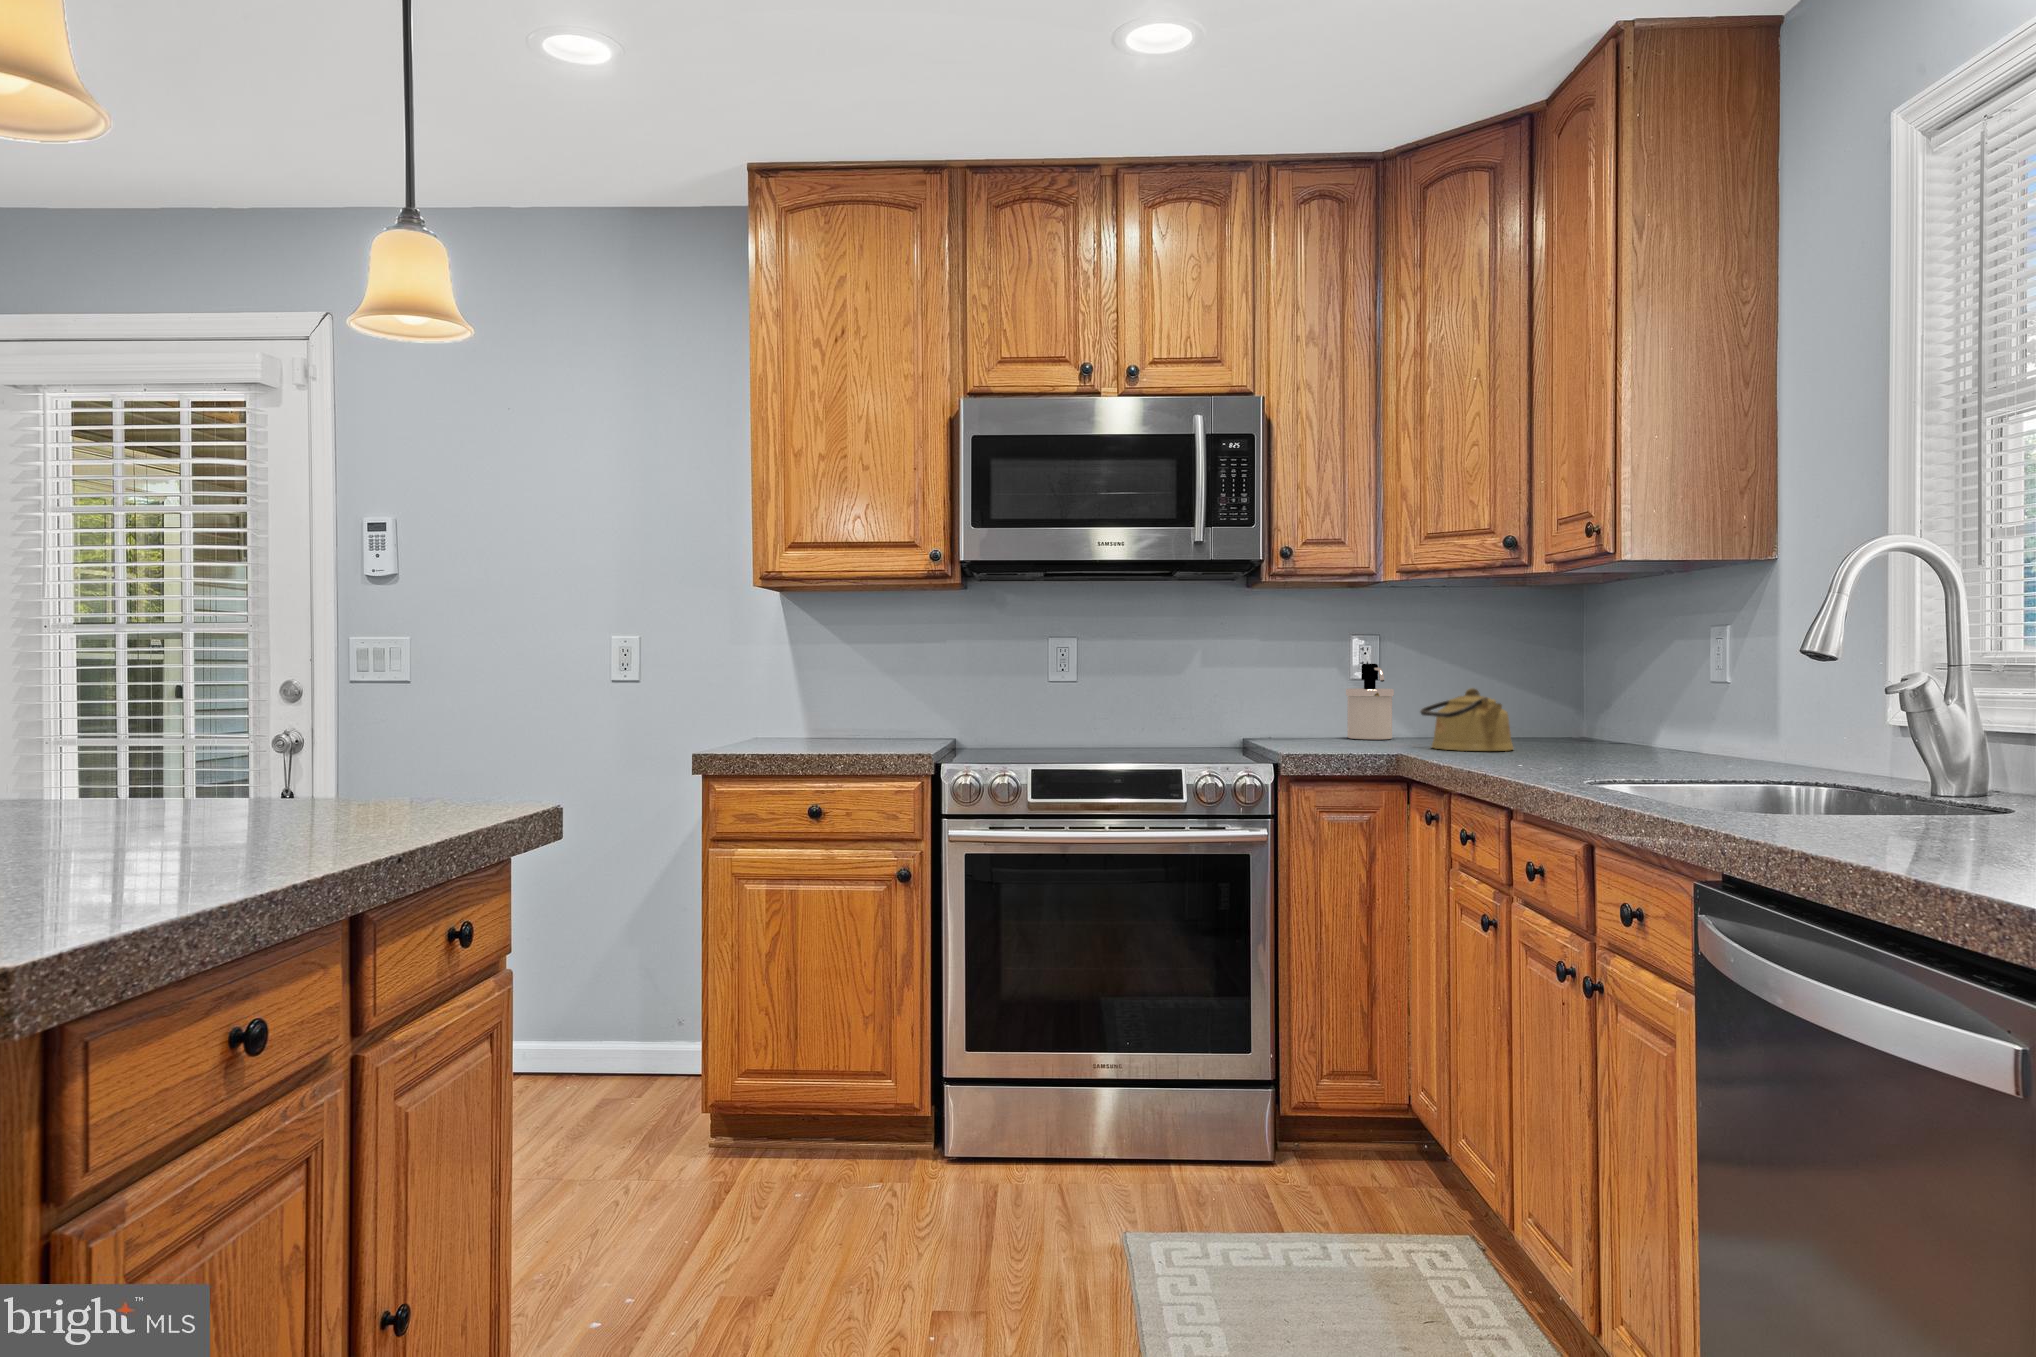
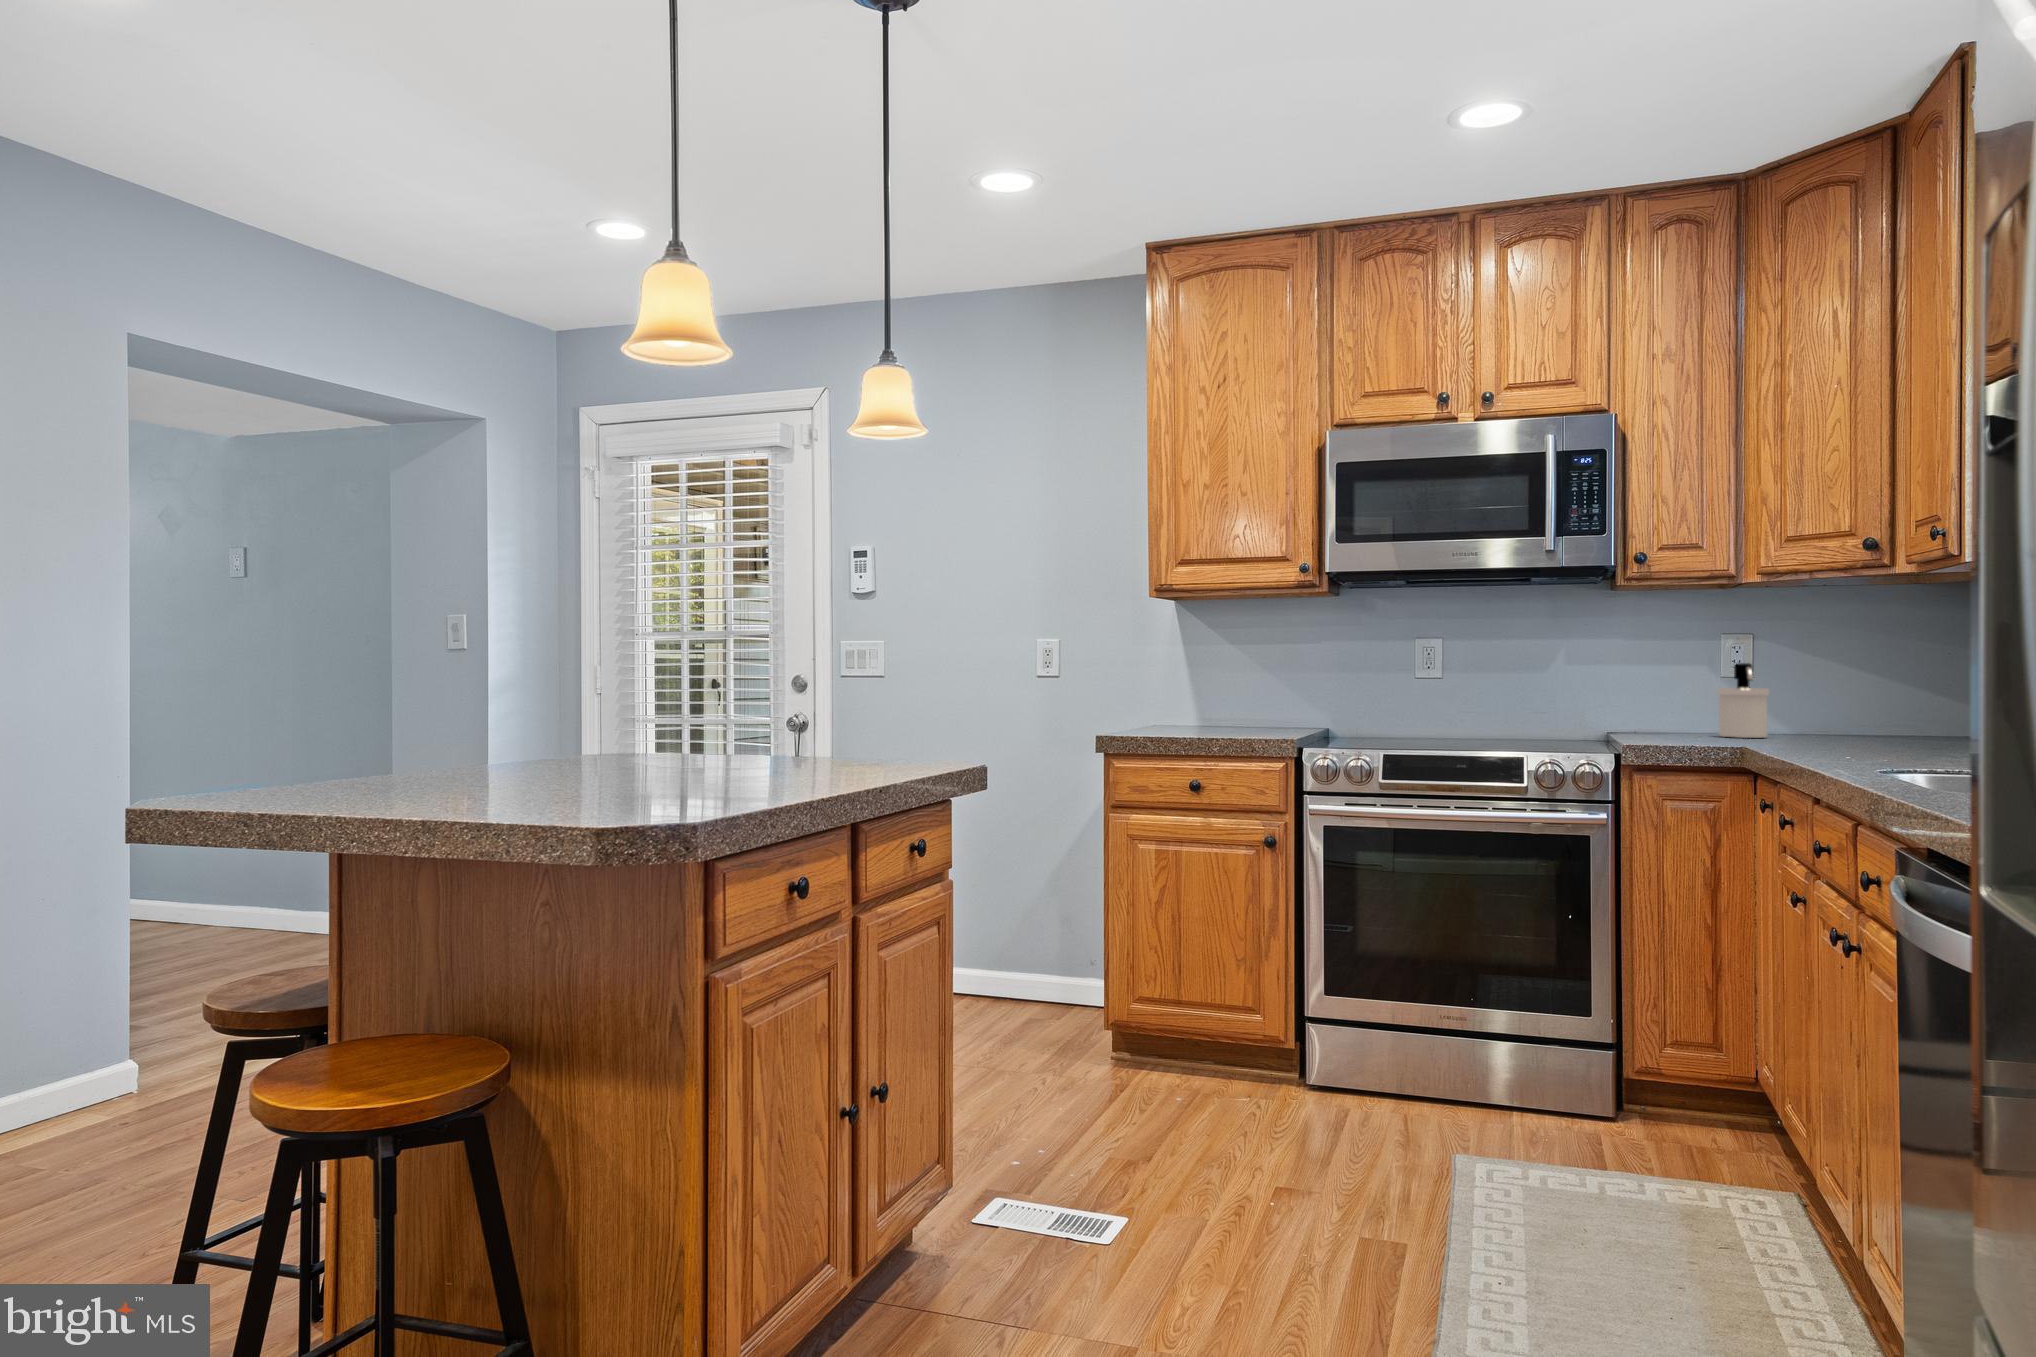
kettle: present [1420,688,1514,751] -> none [1781,687,1881,748]

